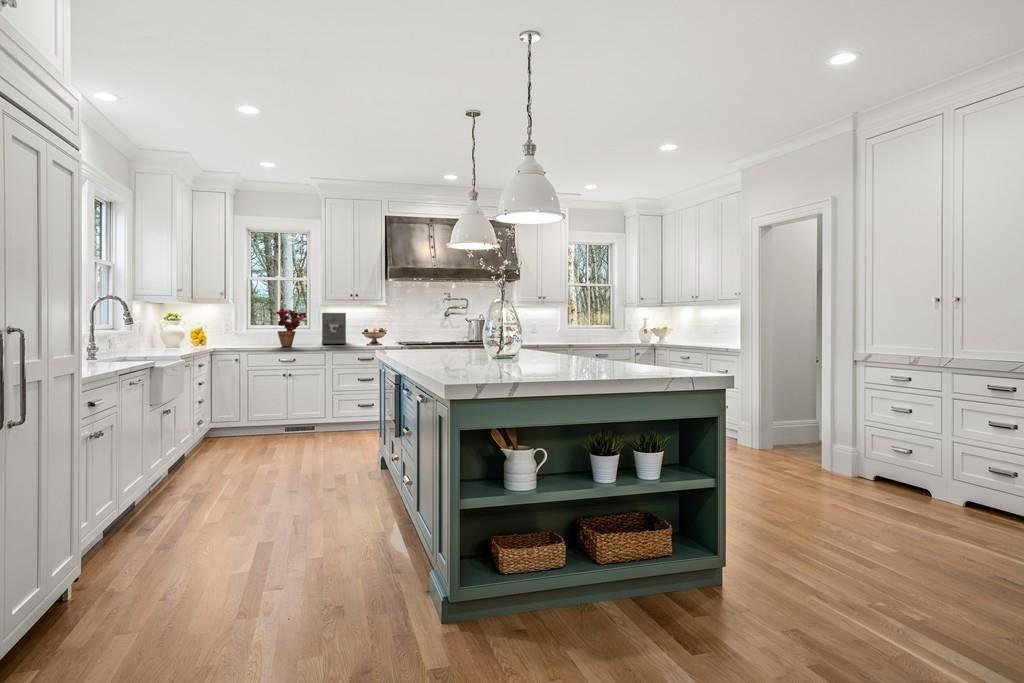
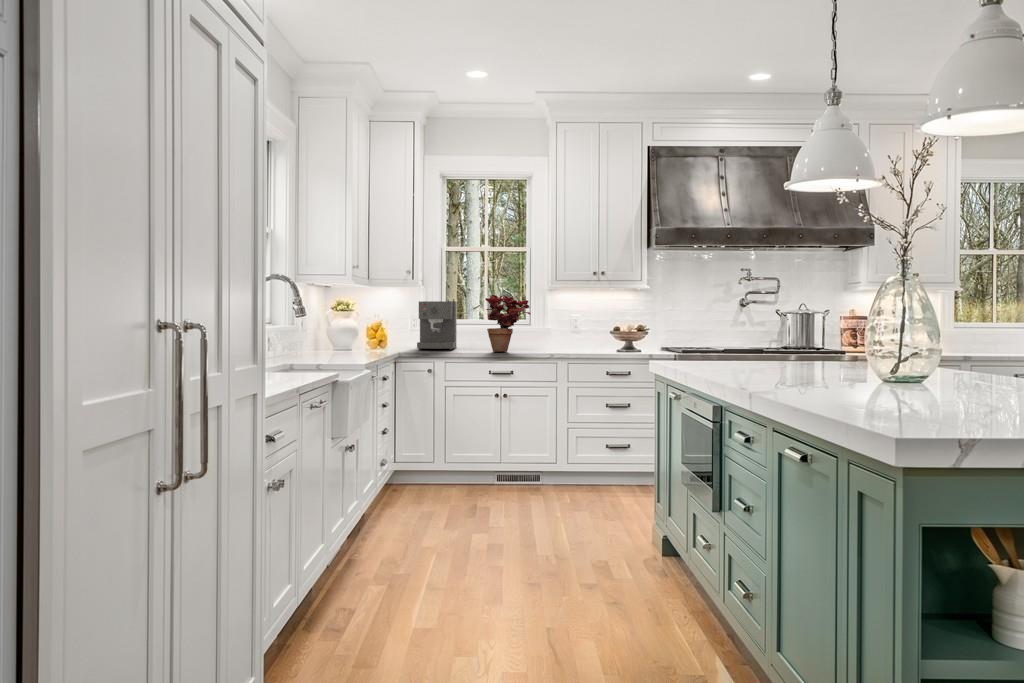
coffee maker: present [322,313,346,344] -> present [417,301,456,350]

